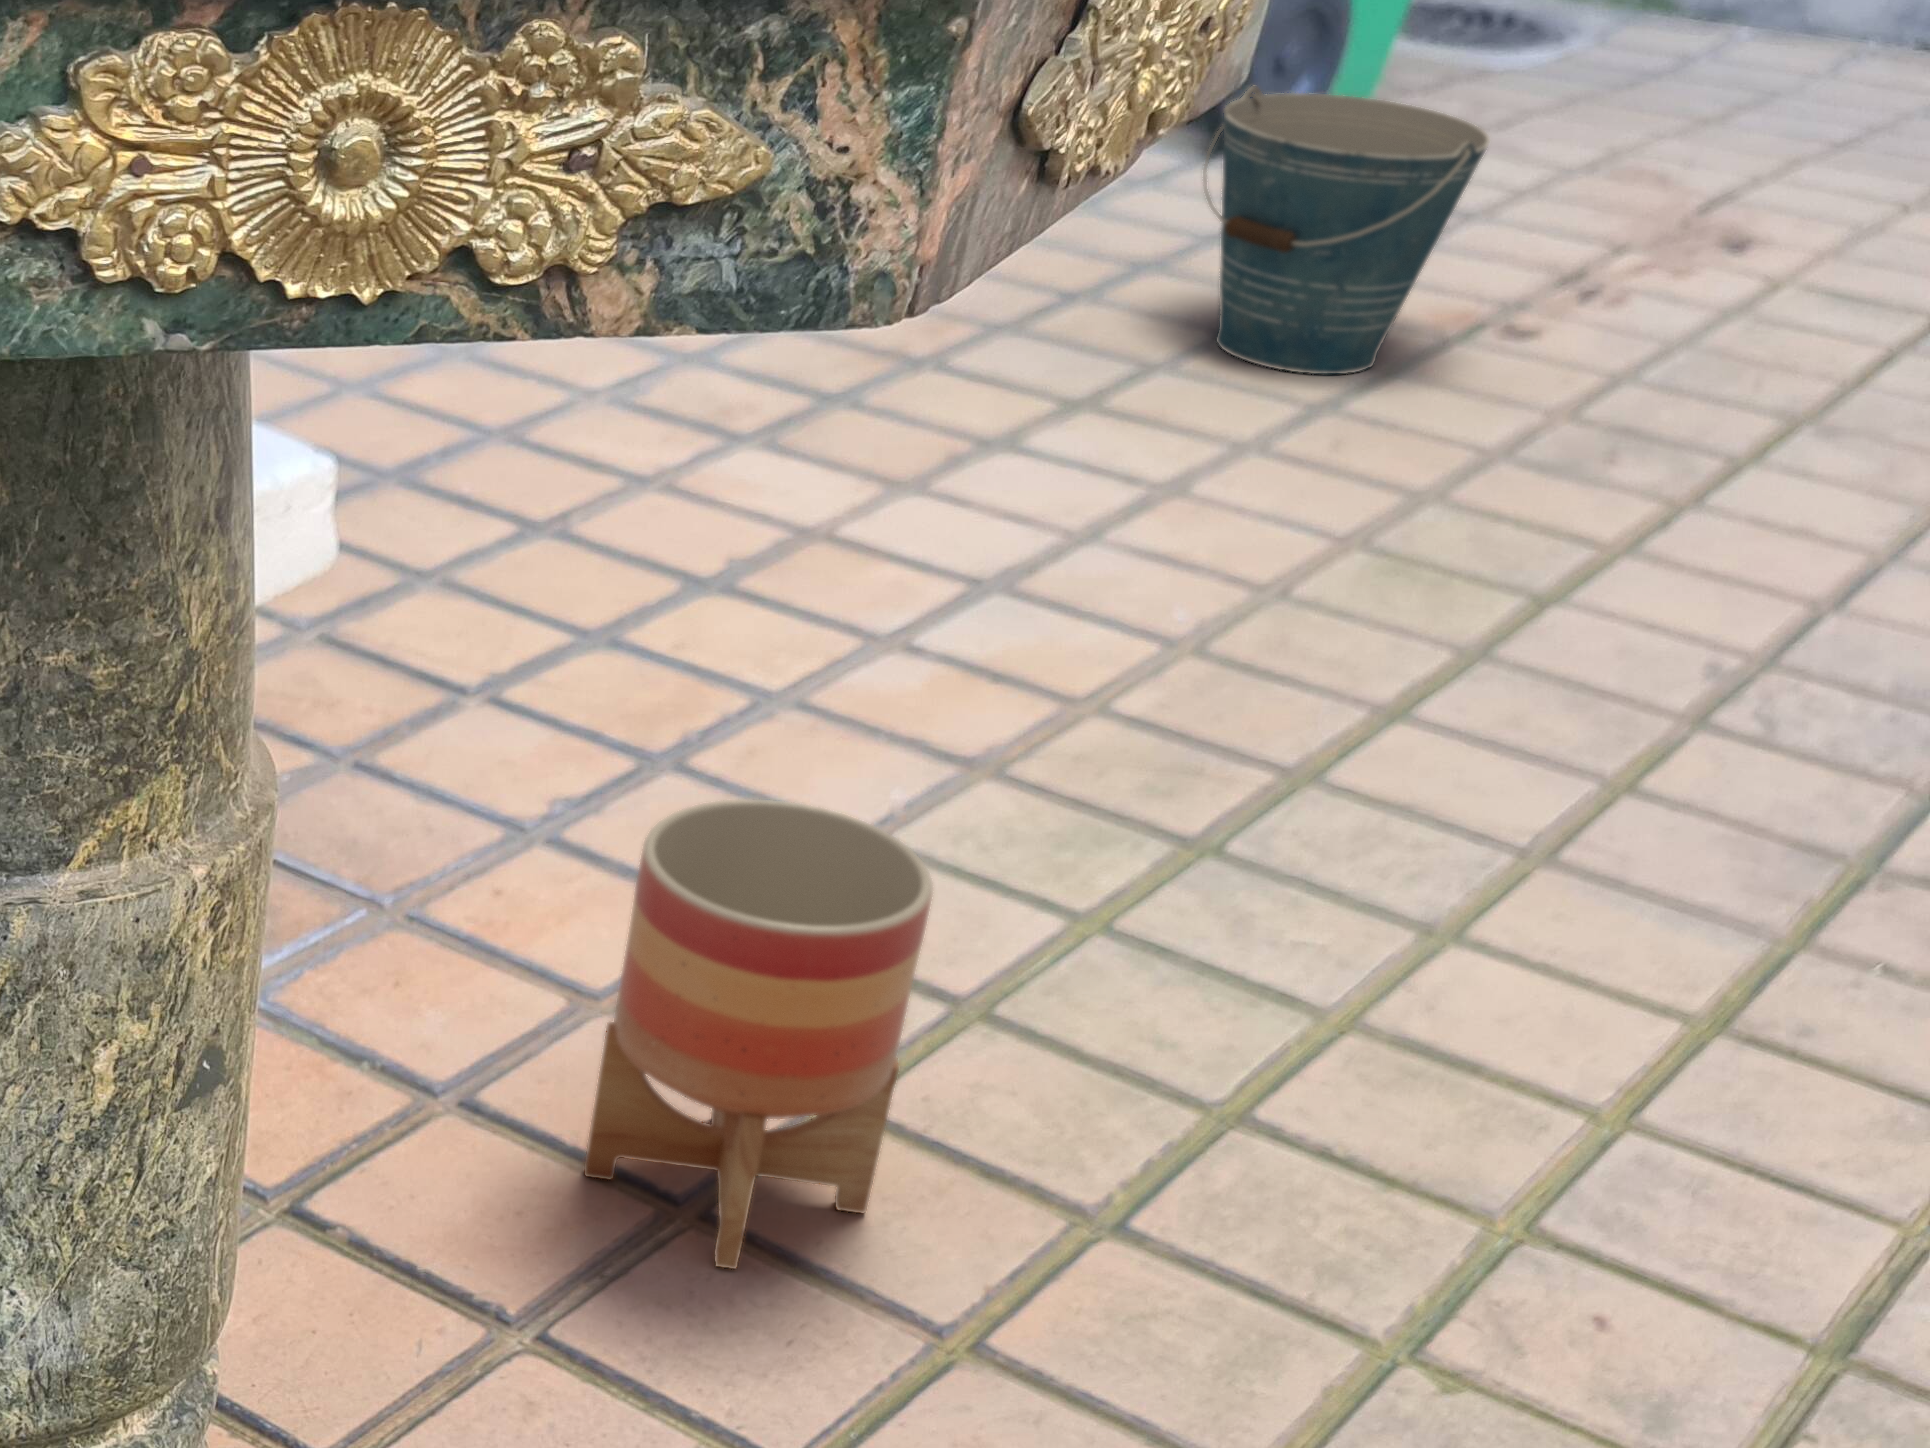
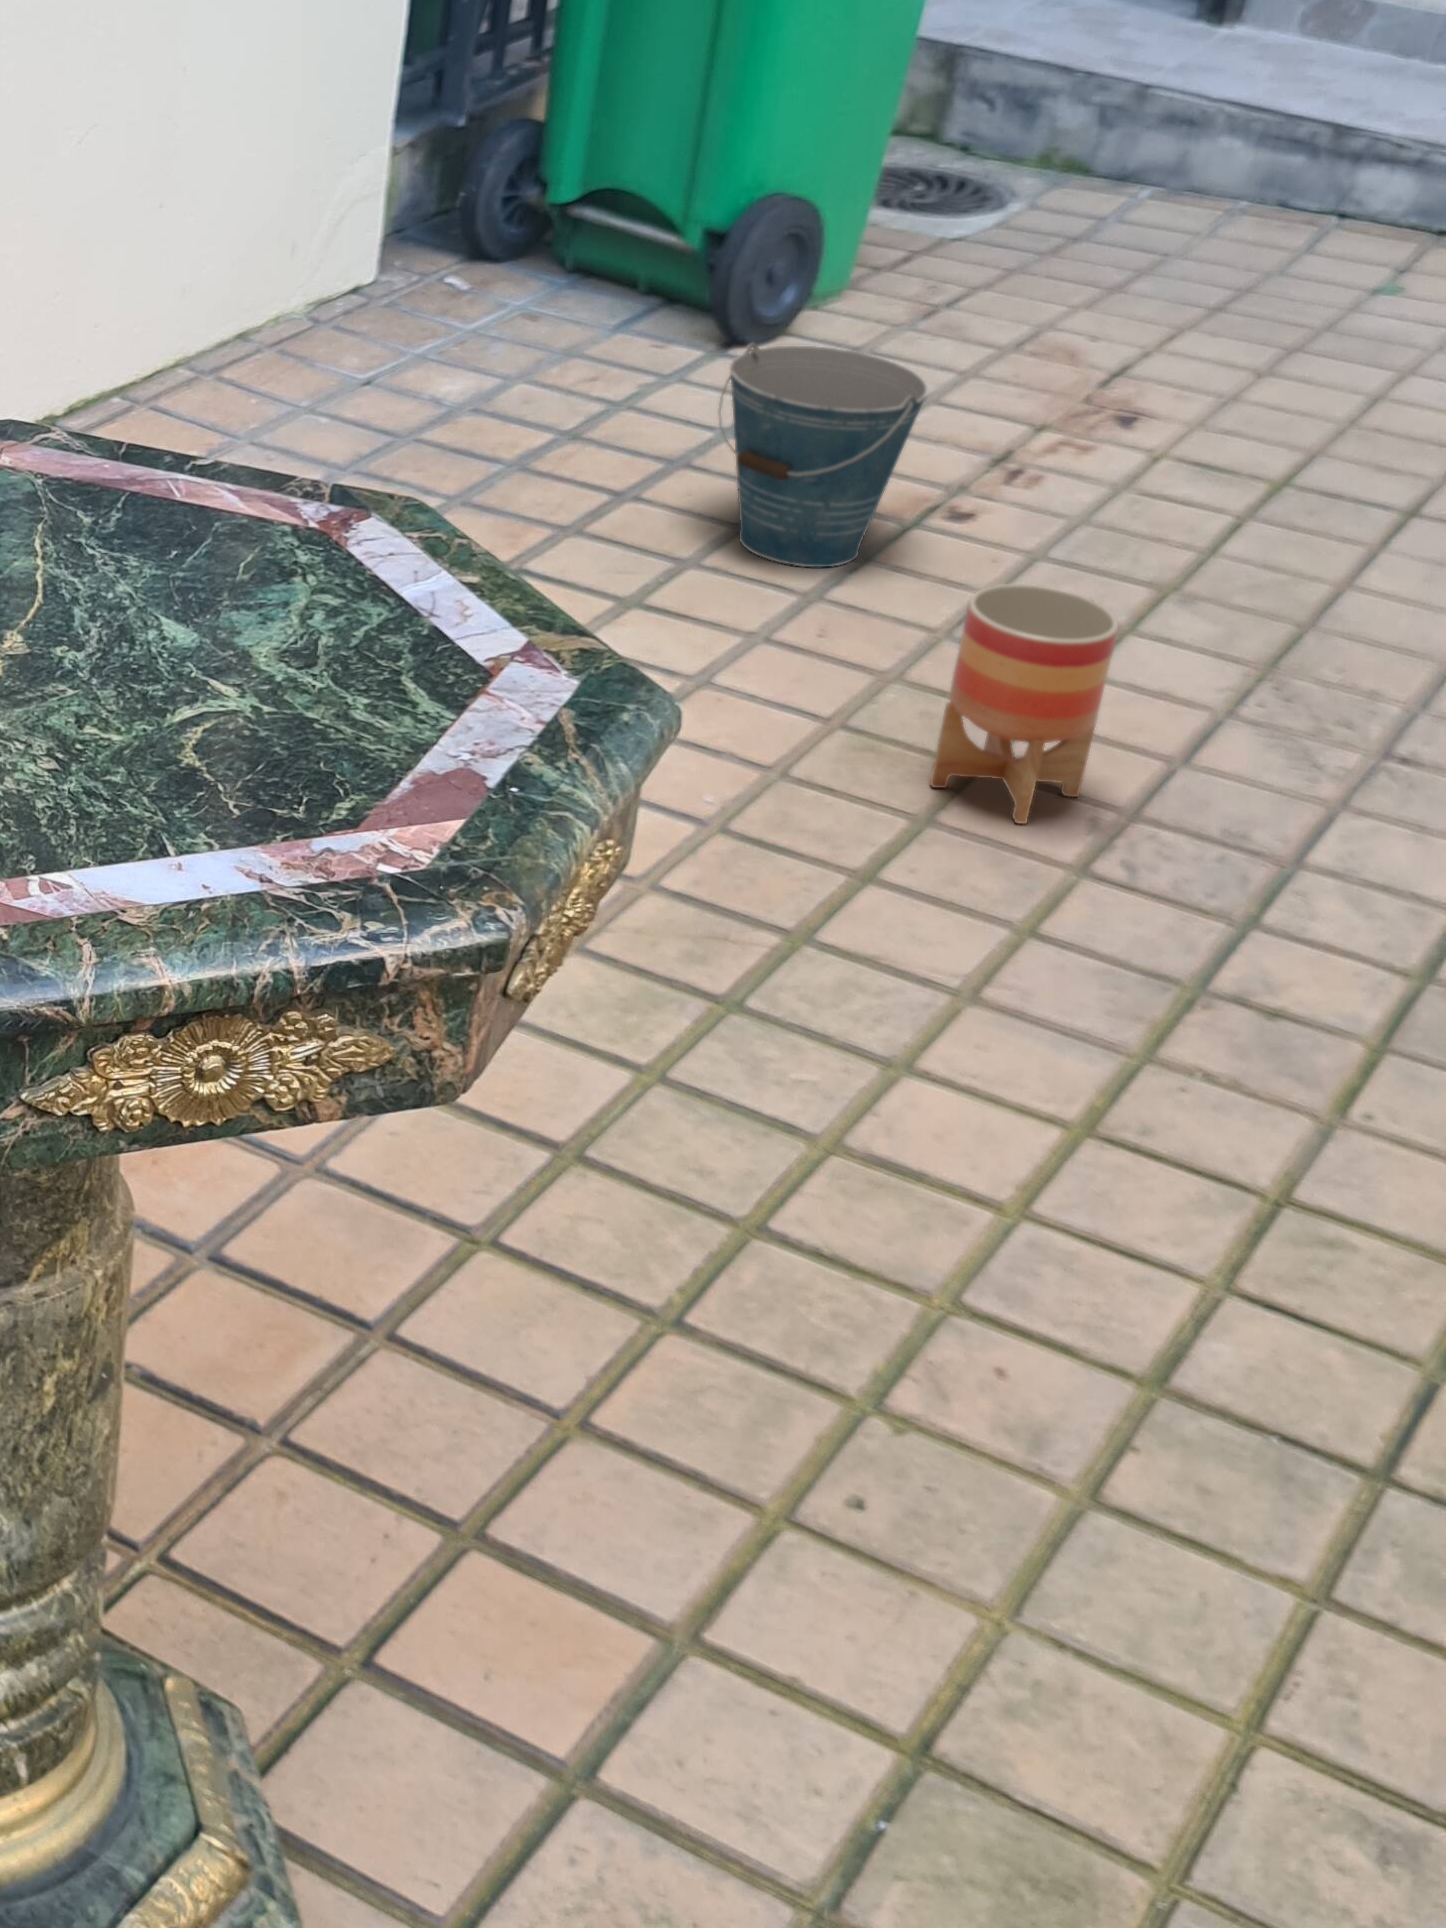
planter: present [584,799,933,1269] -> present [930,584,1118,824]

